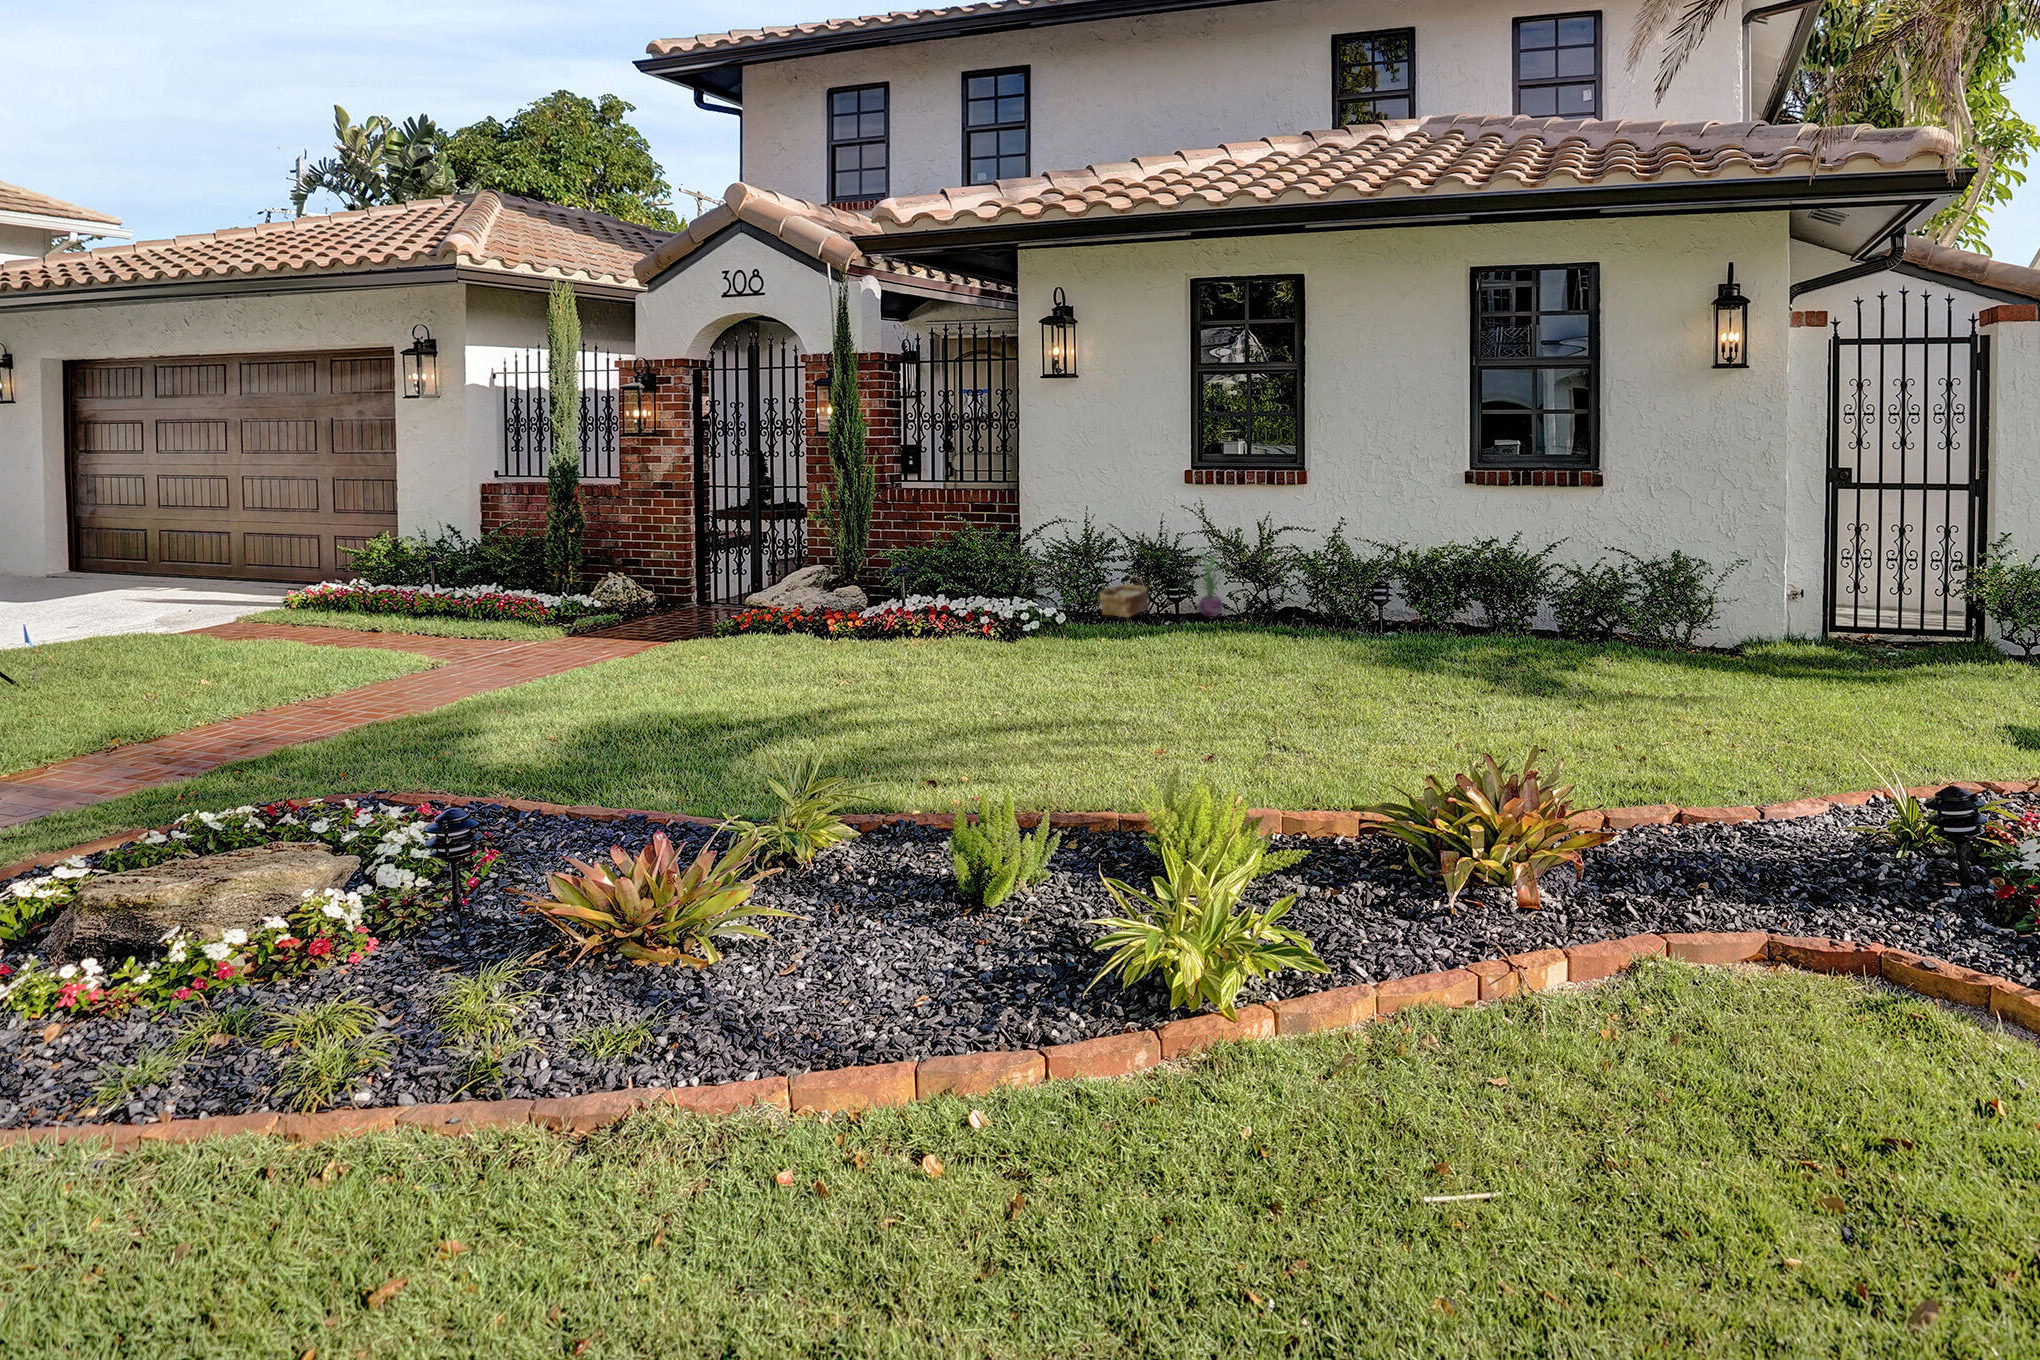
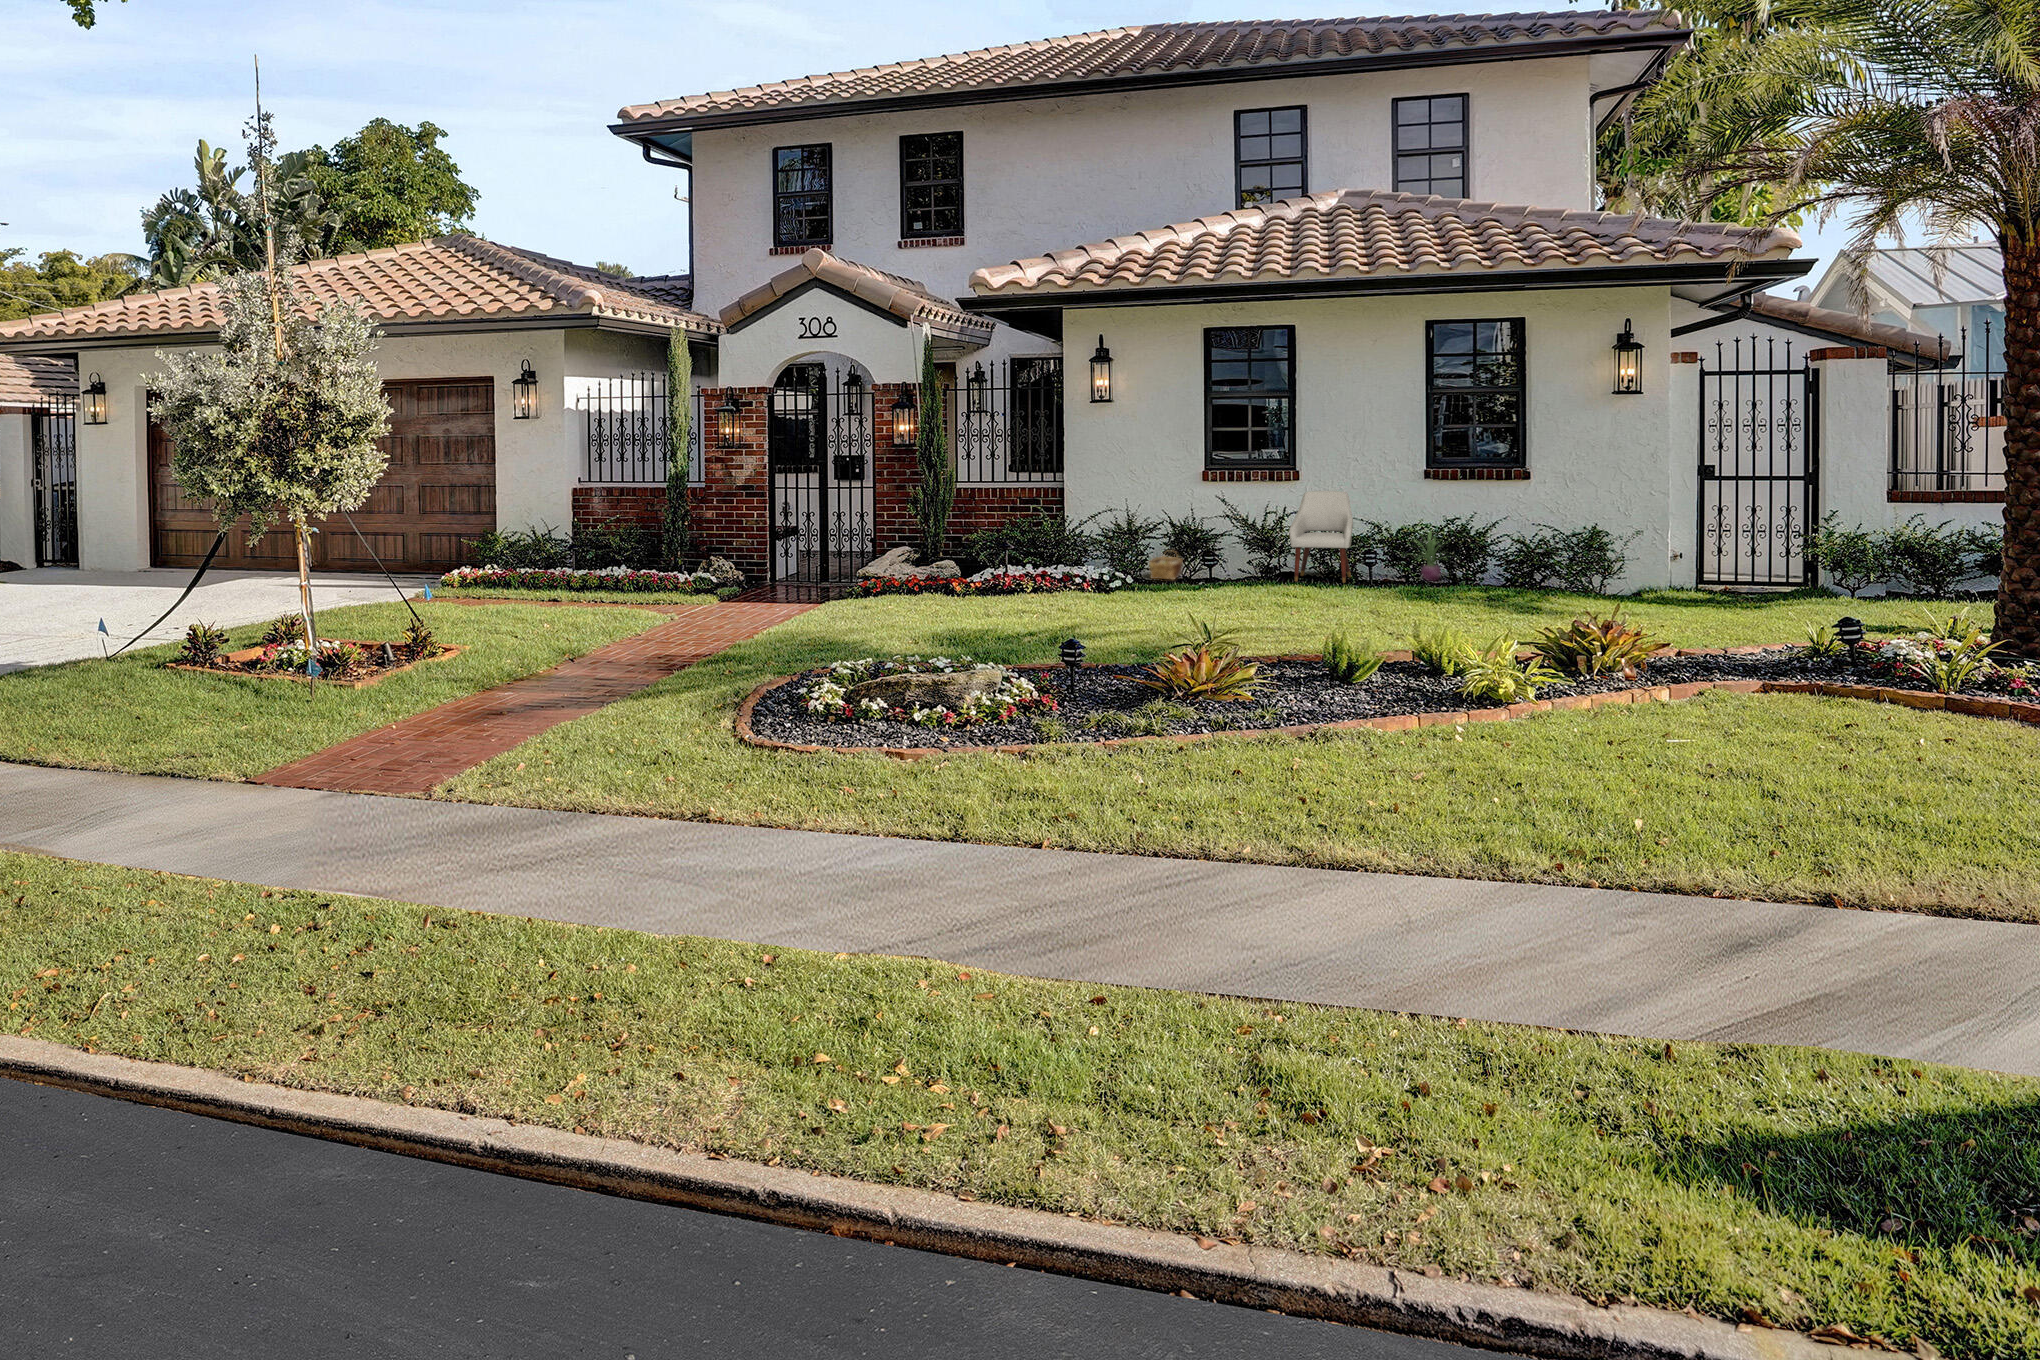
chair: none [1269,499,1359,629] -> present [1289,491,1353,583]
decorative plant: present [1192,551,1223,617] -> present [1421,531,1445,581]

